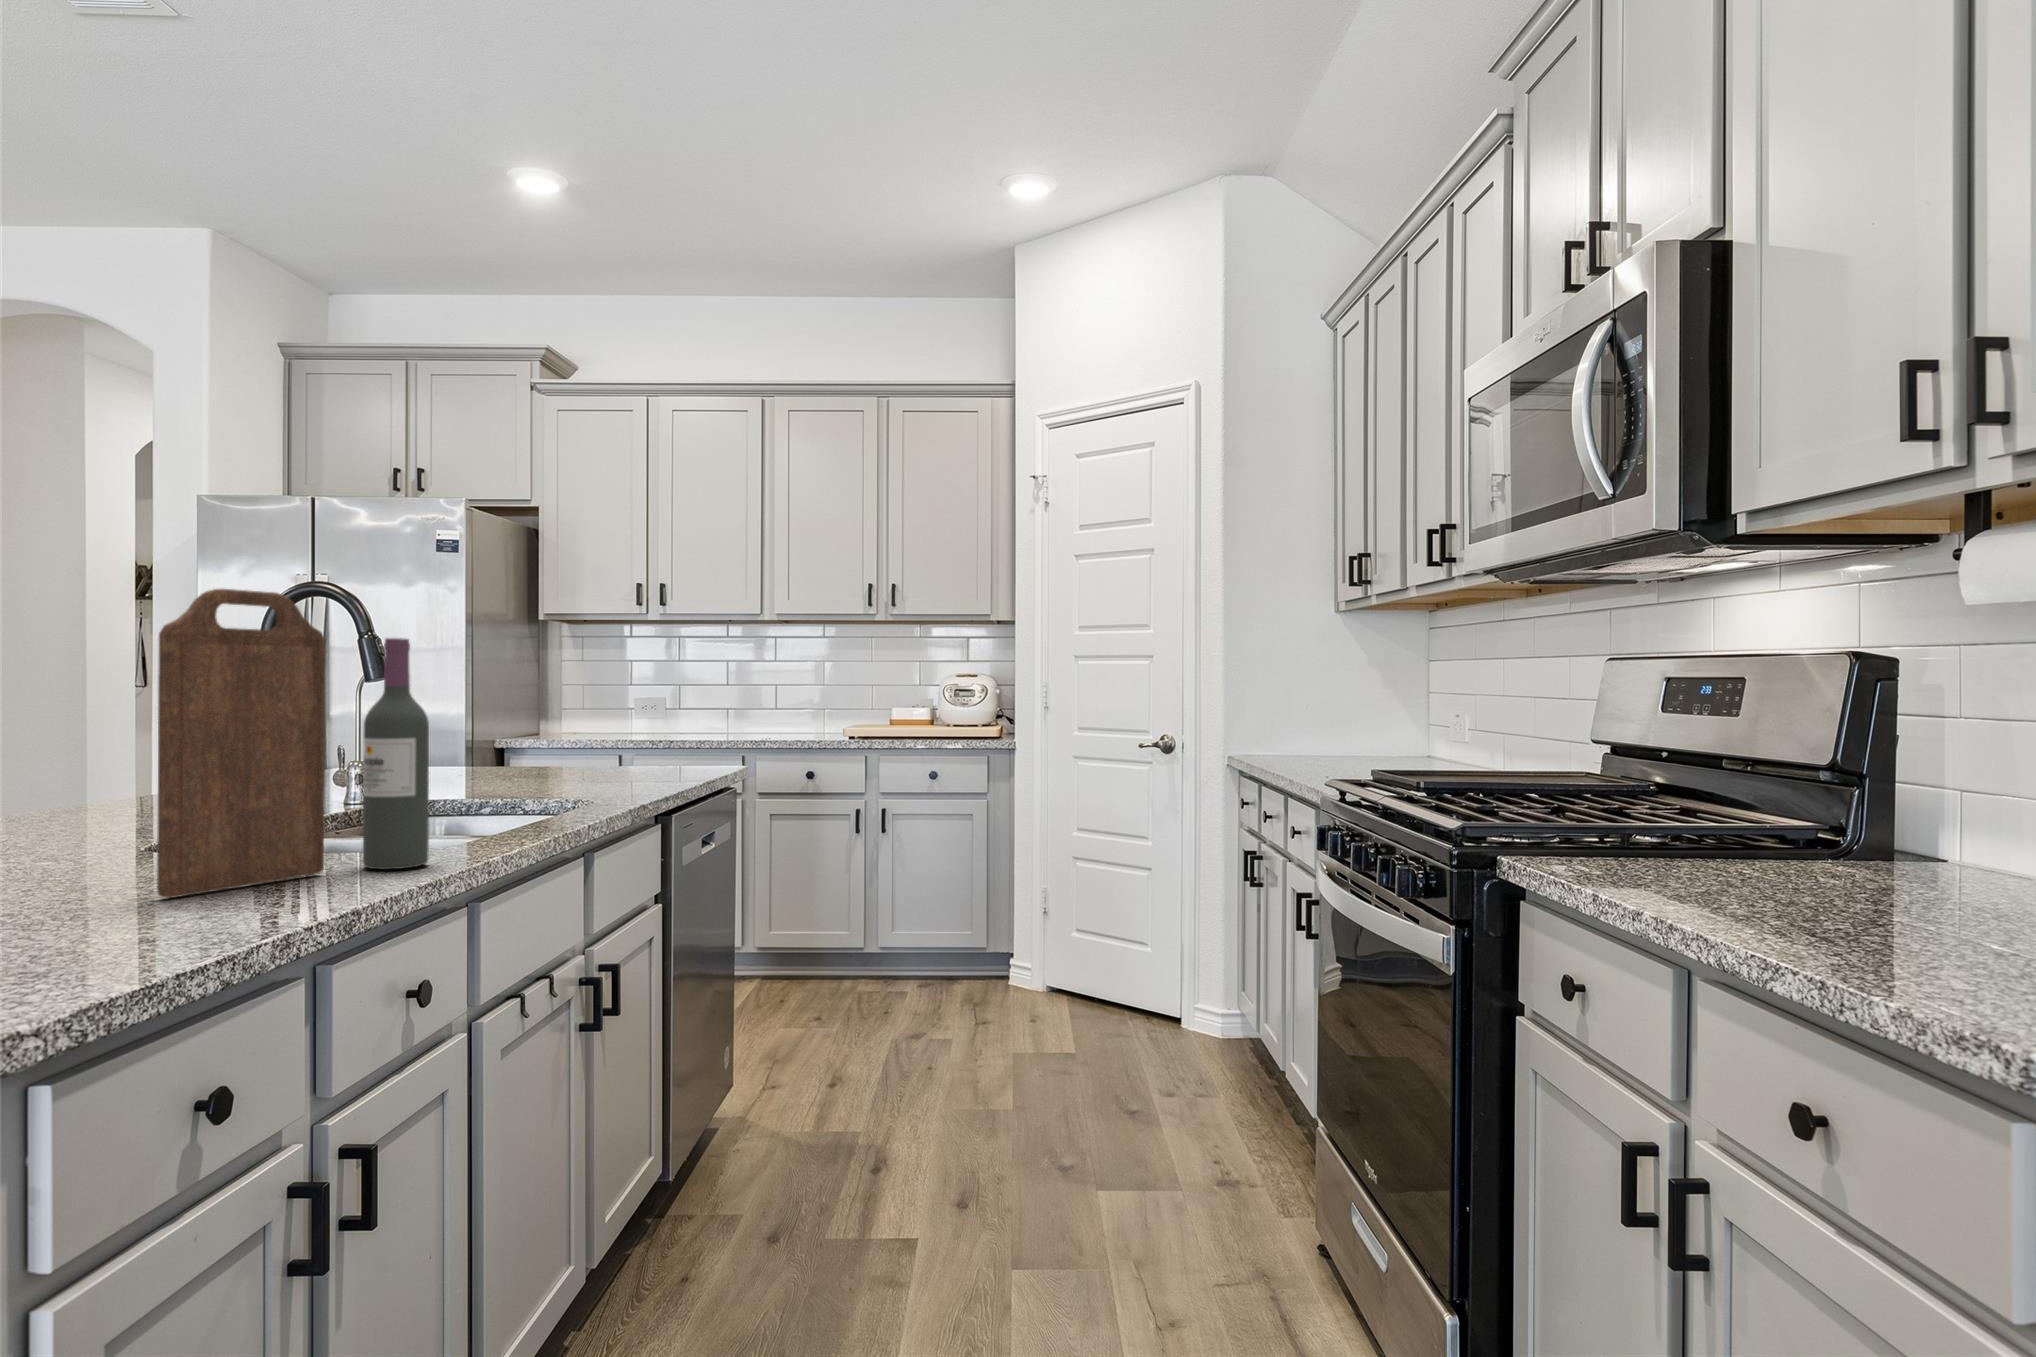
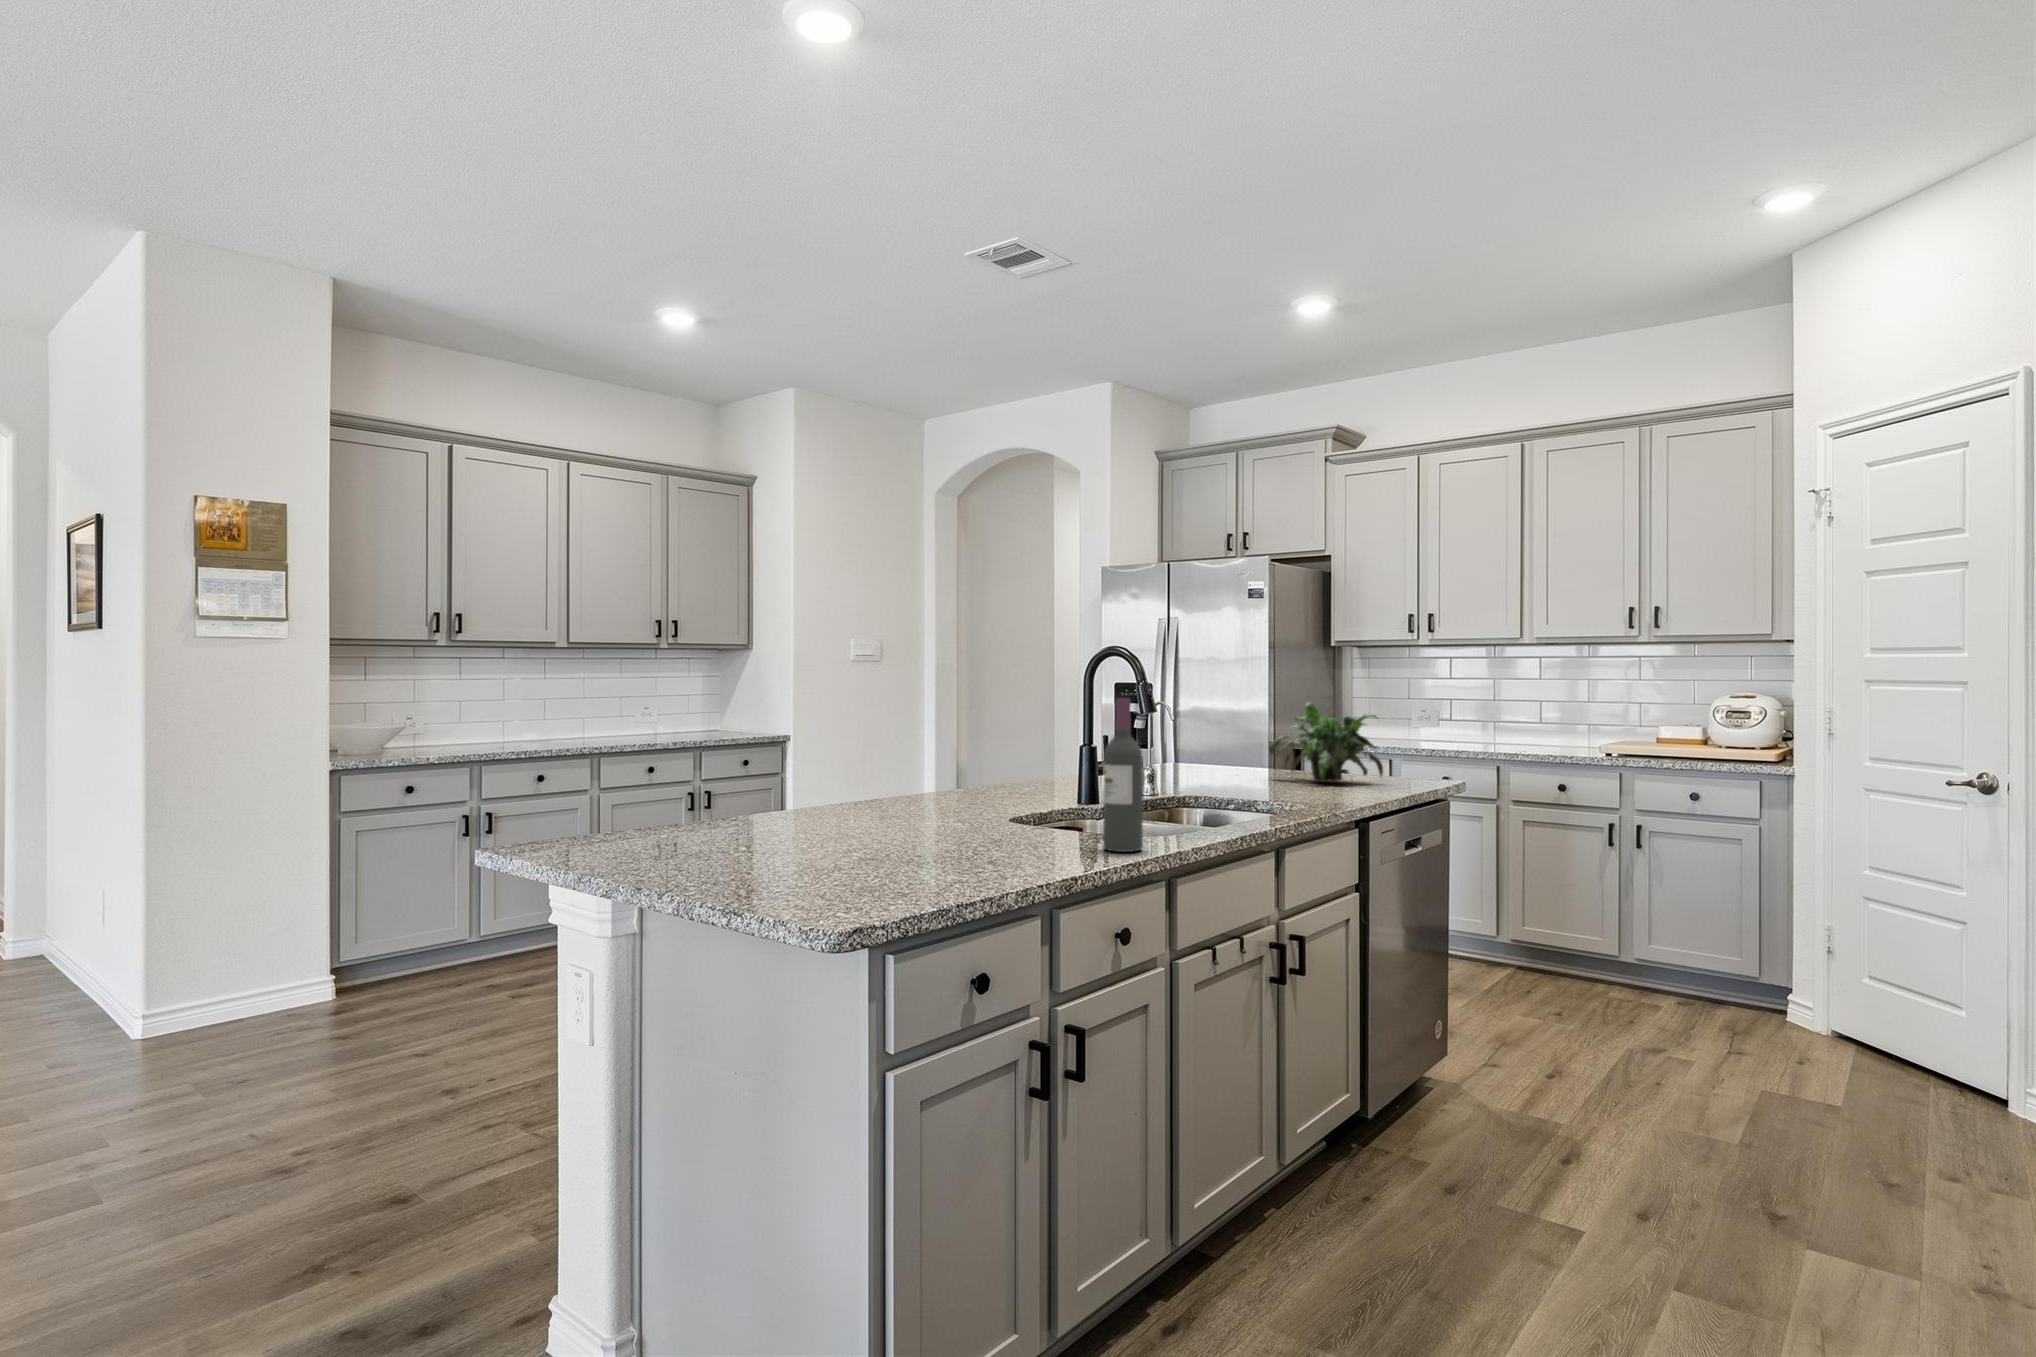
cutting board: present [157,589,325,898] -> none [985,673,1079,858]
potted plant: none [510,672,653,774] -> present [1269,702,1383,782]

